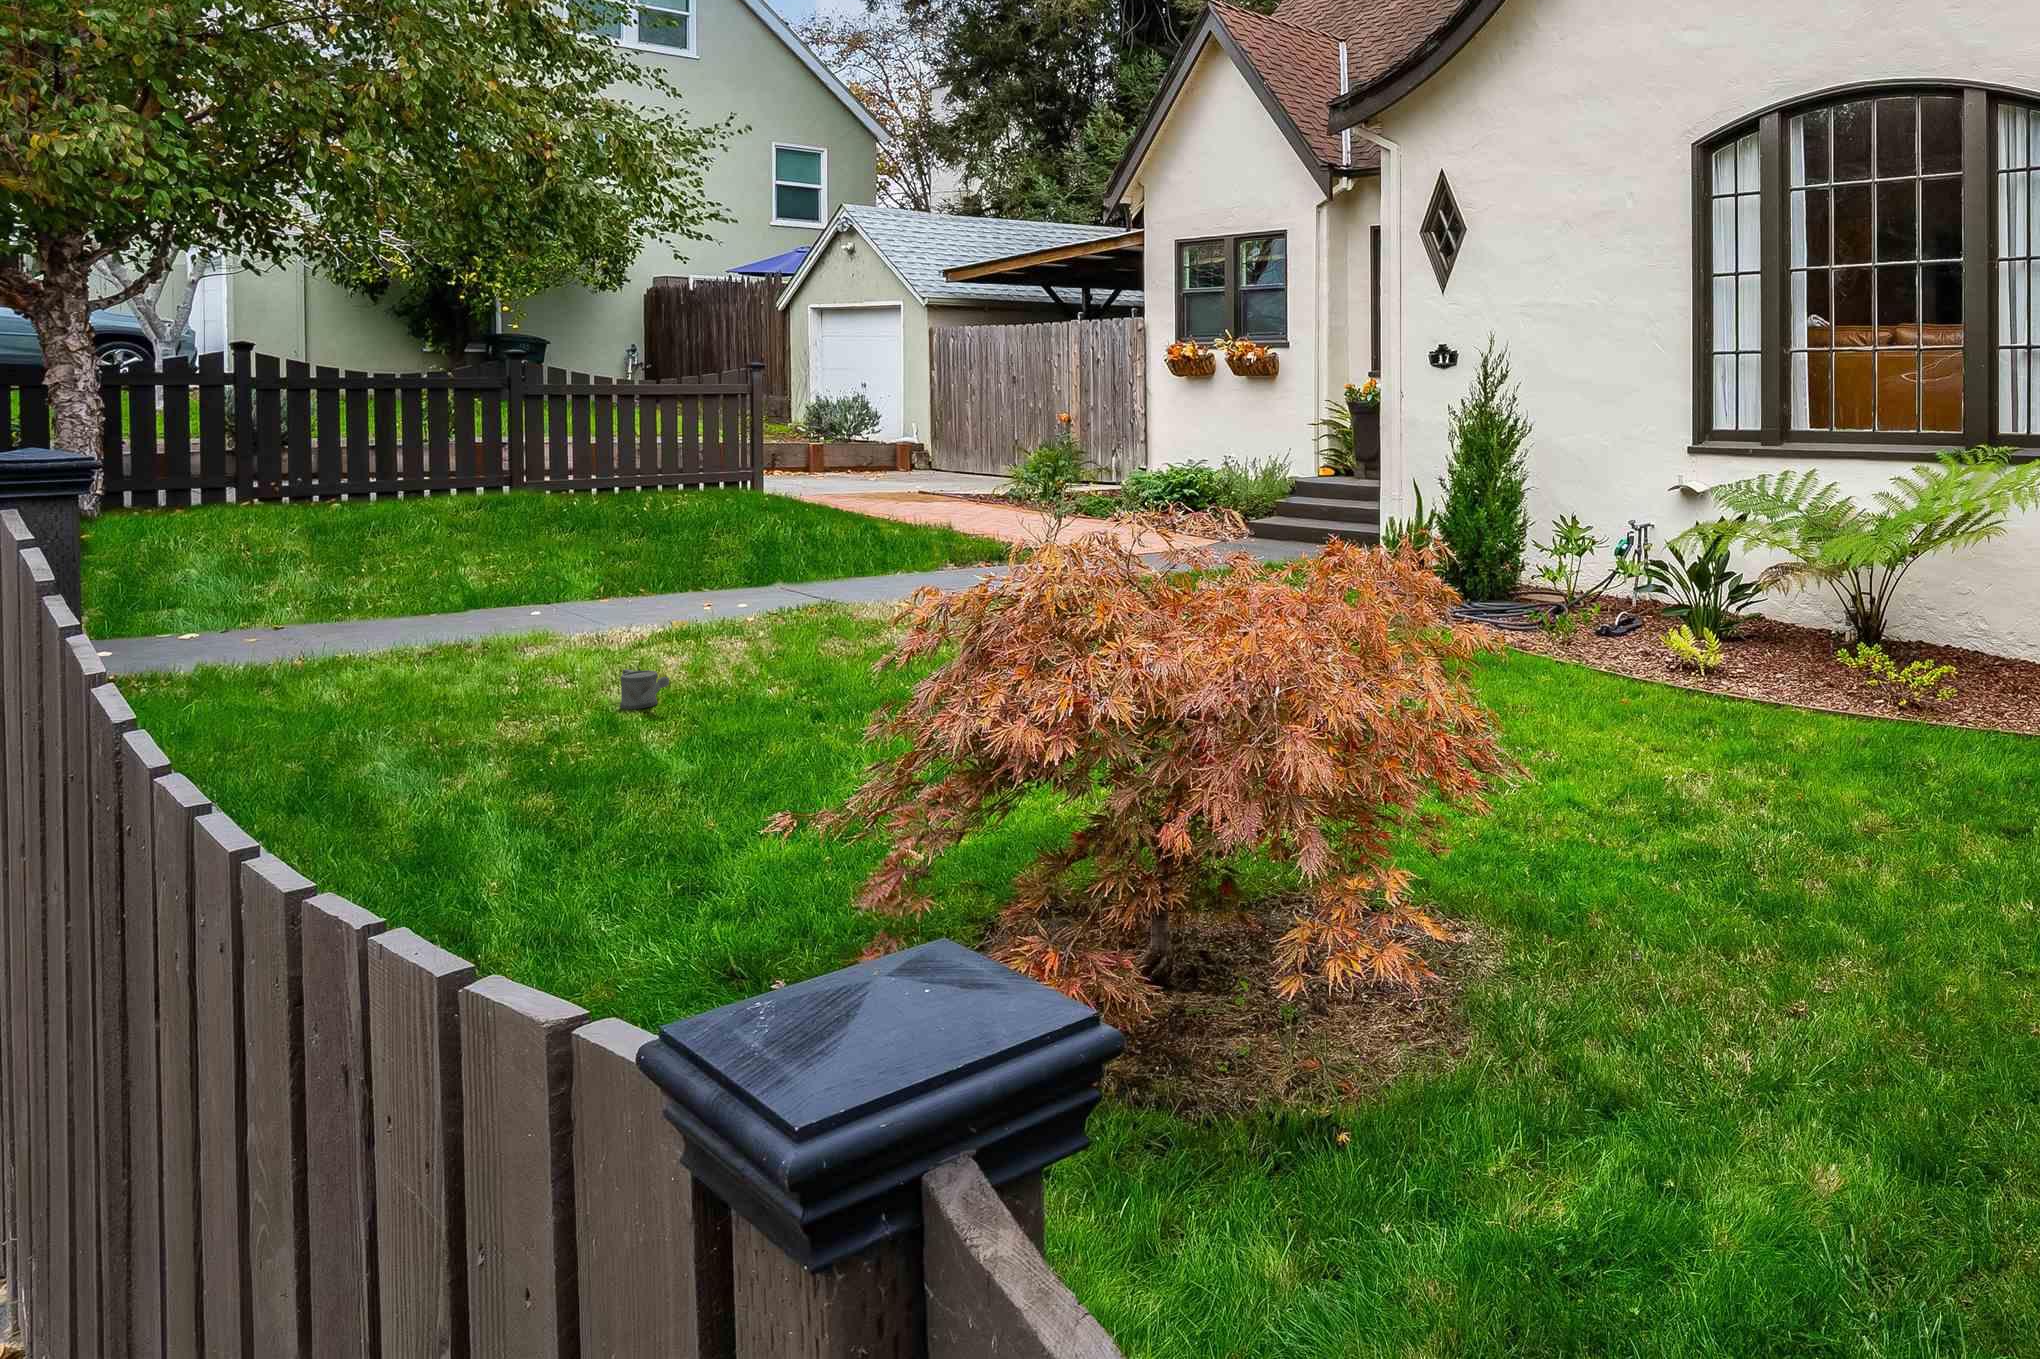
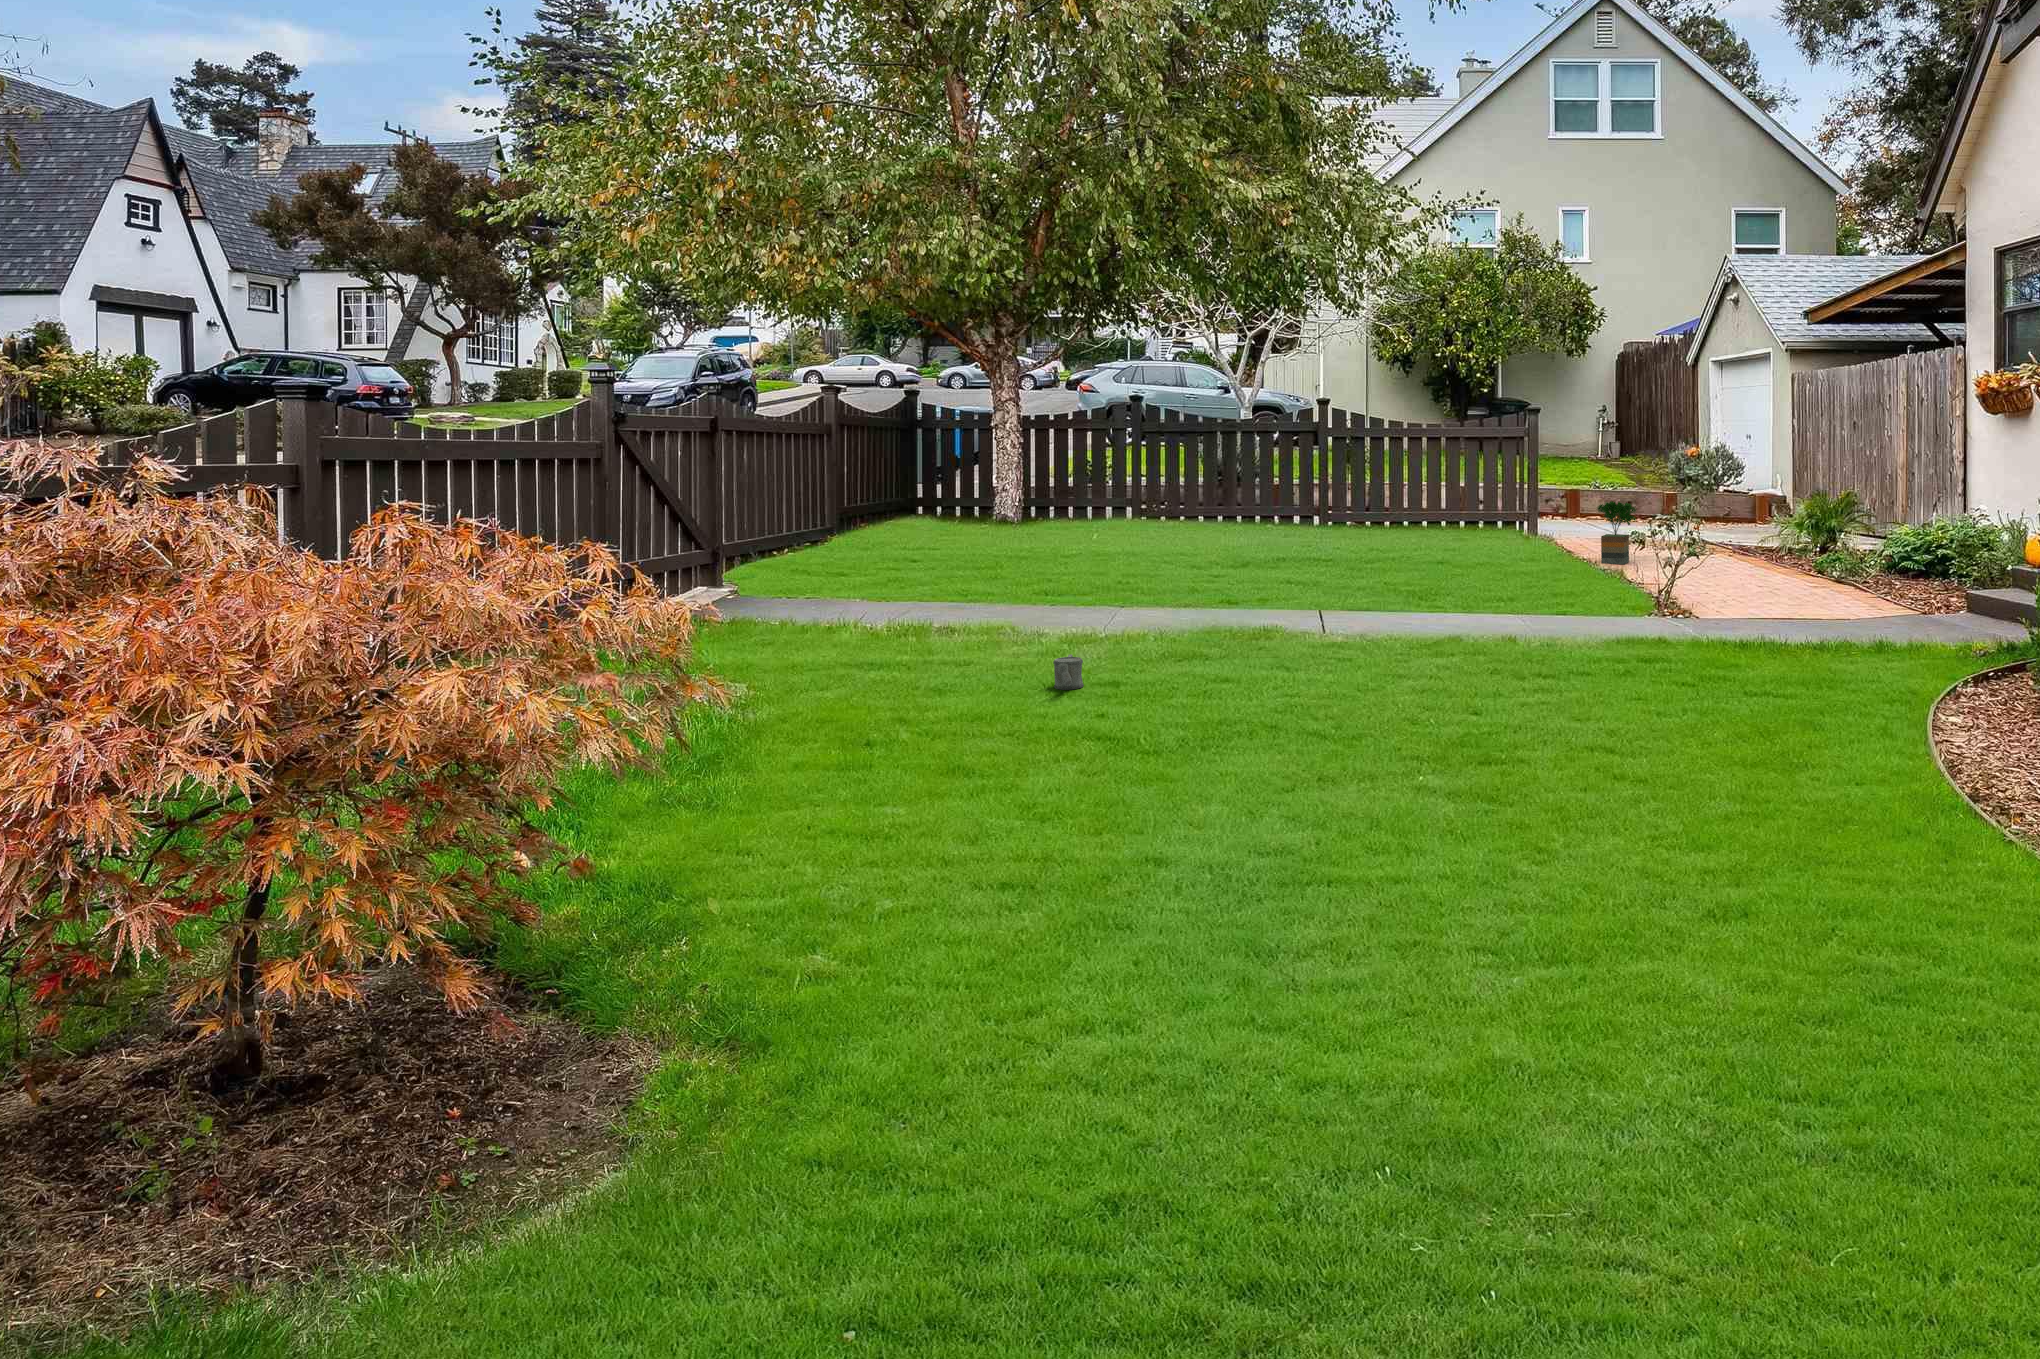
potted tree: none [876,460,922,524] -> present [1597,501,1636,564]

